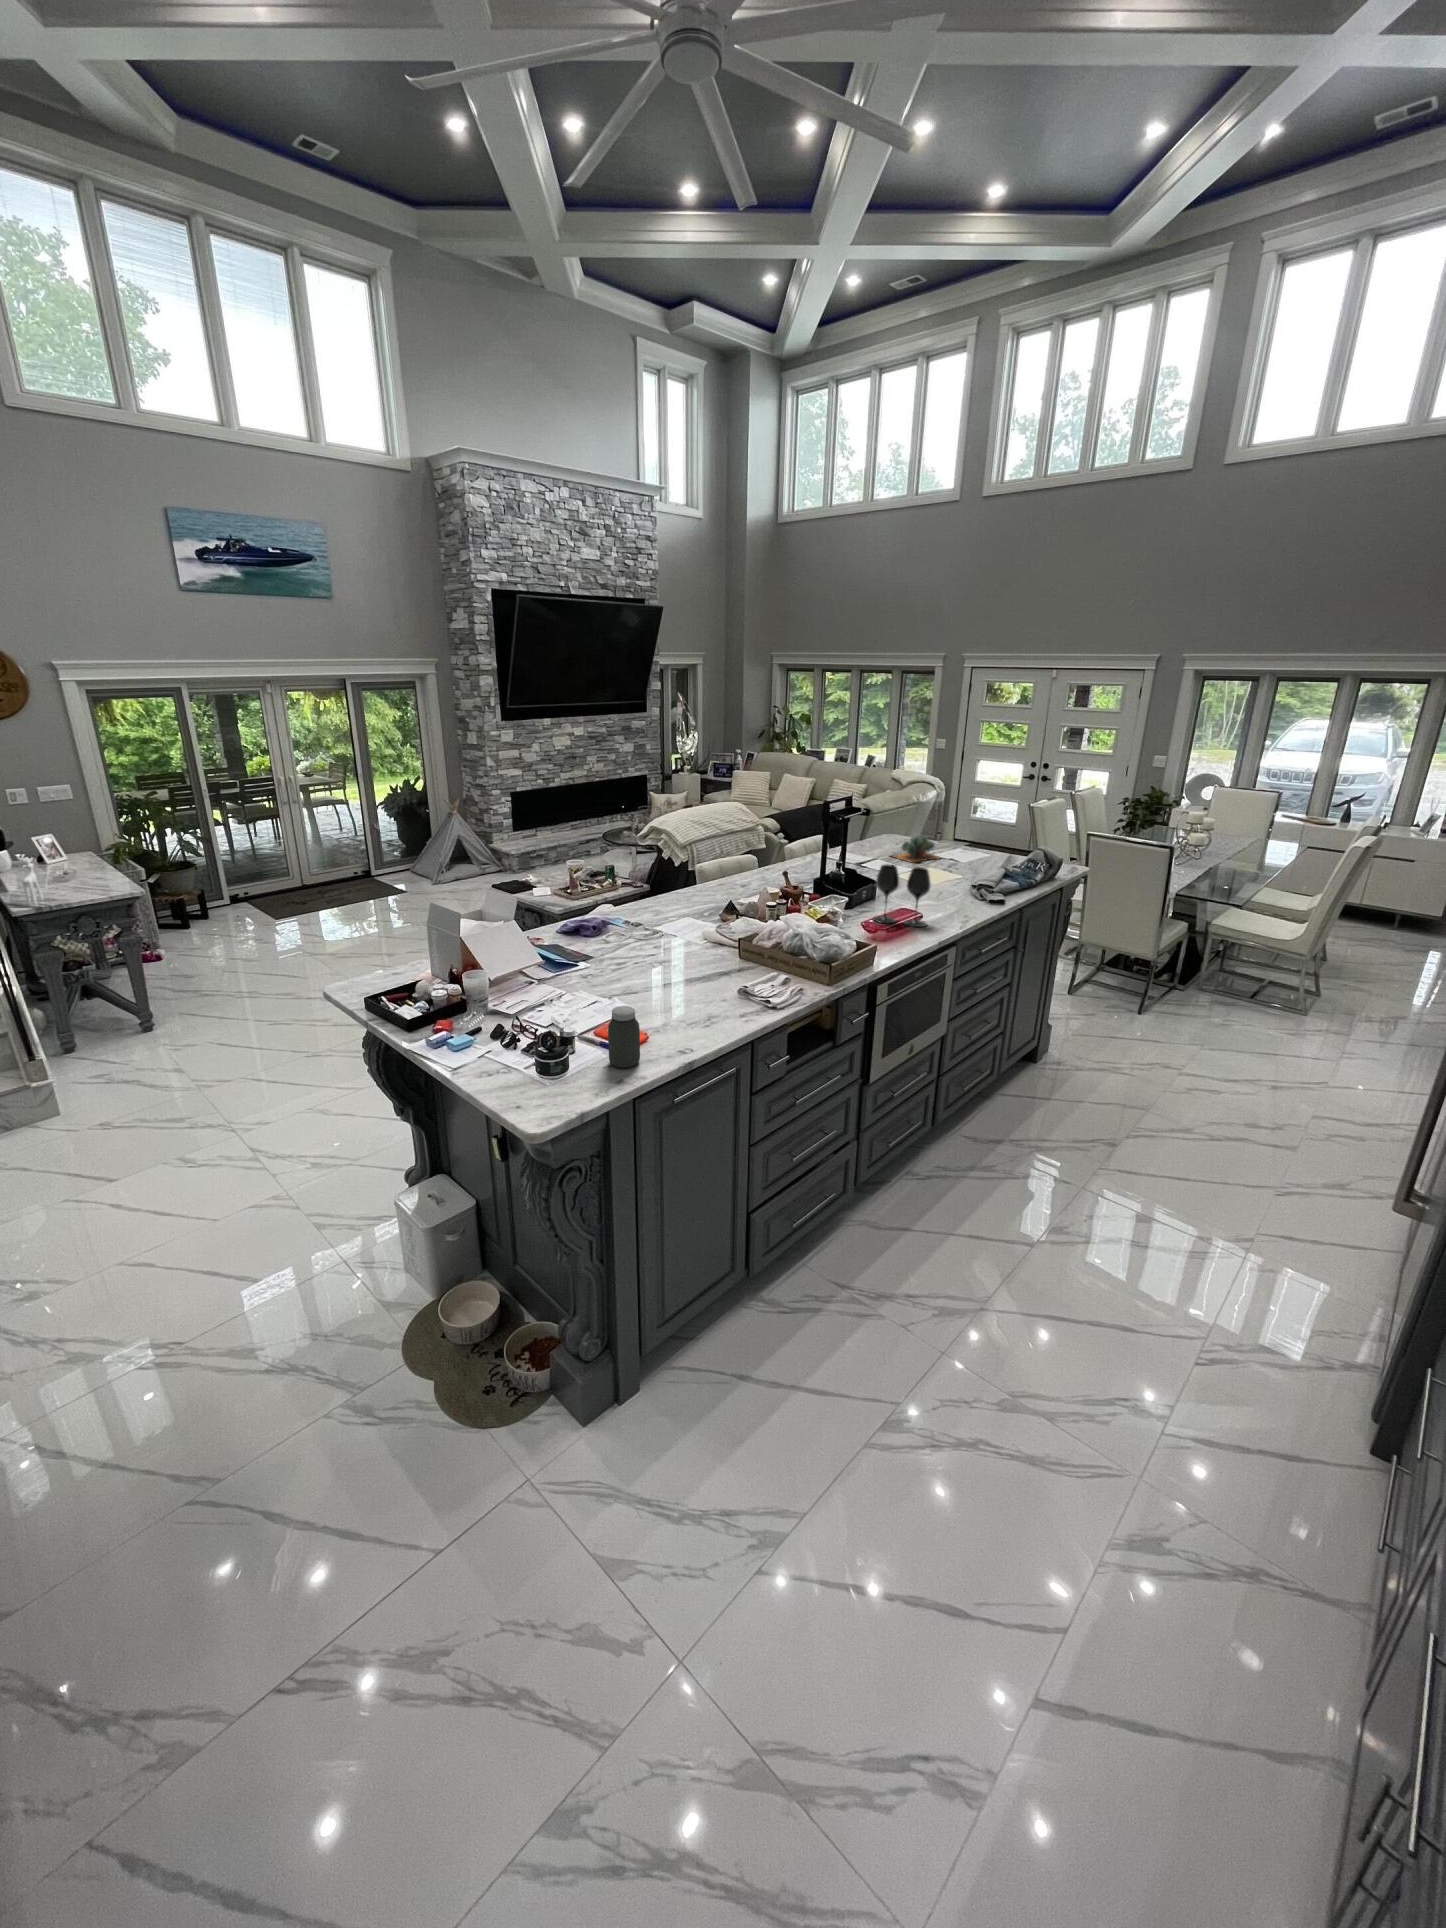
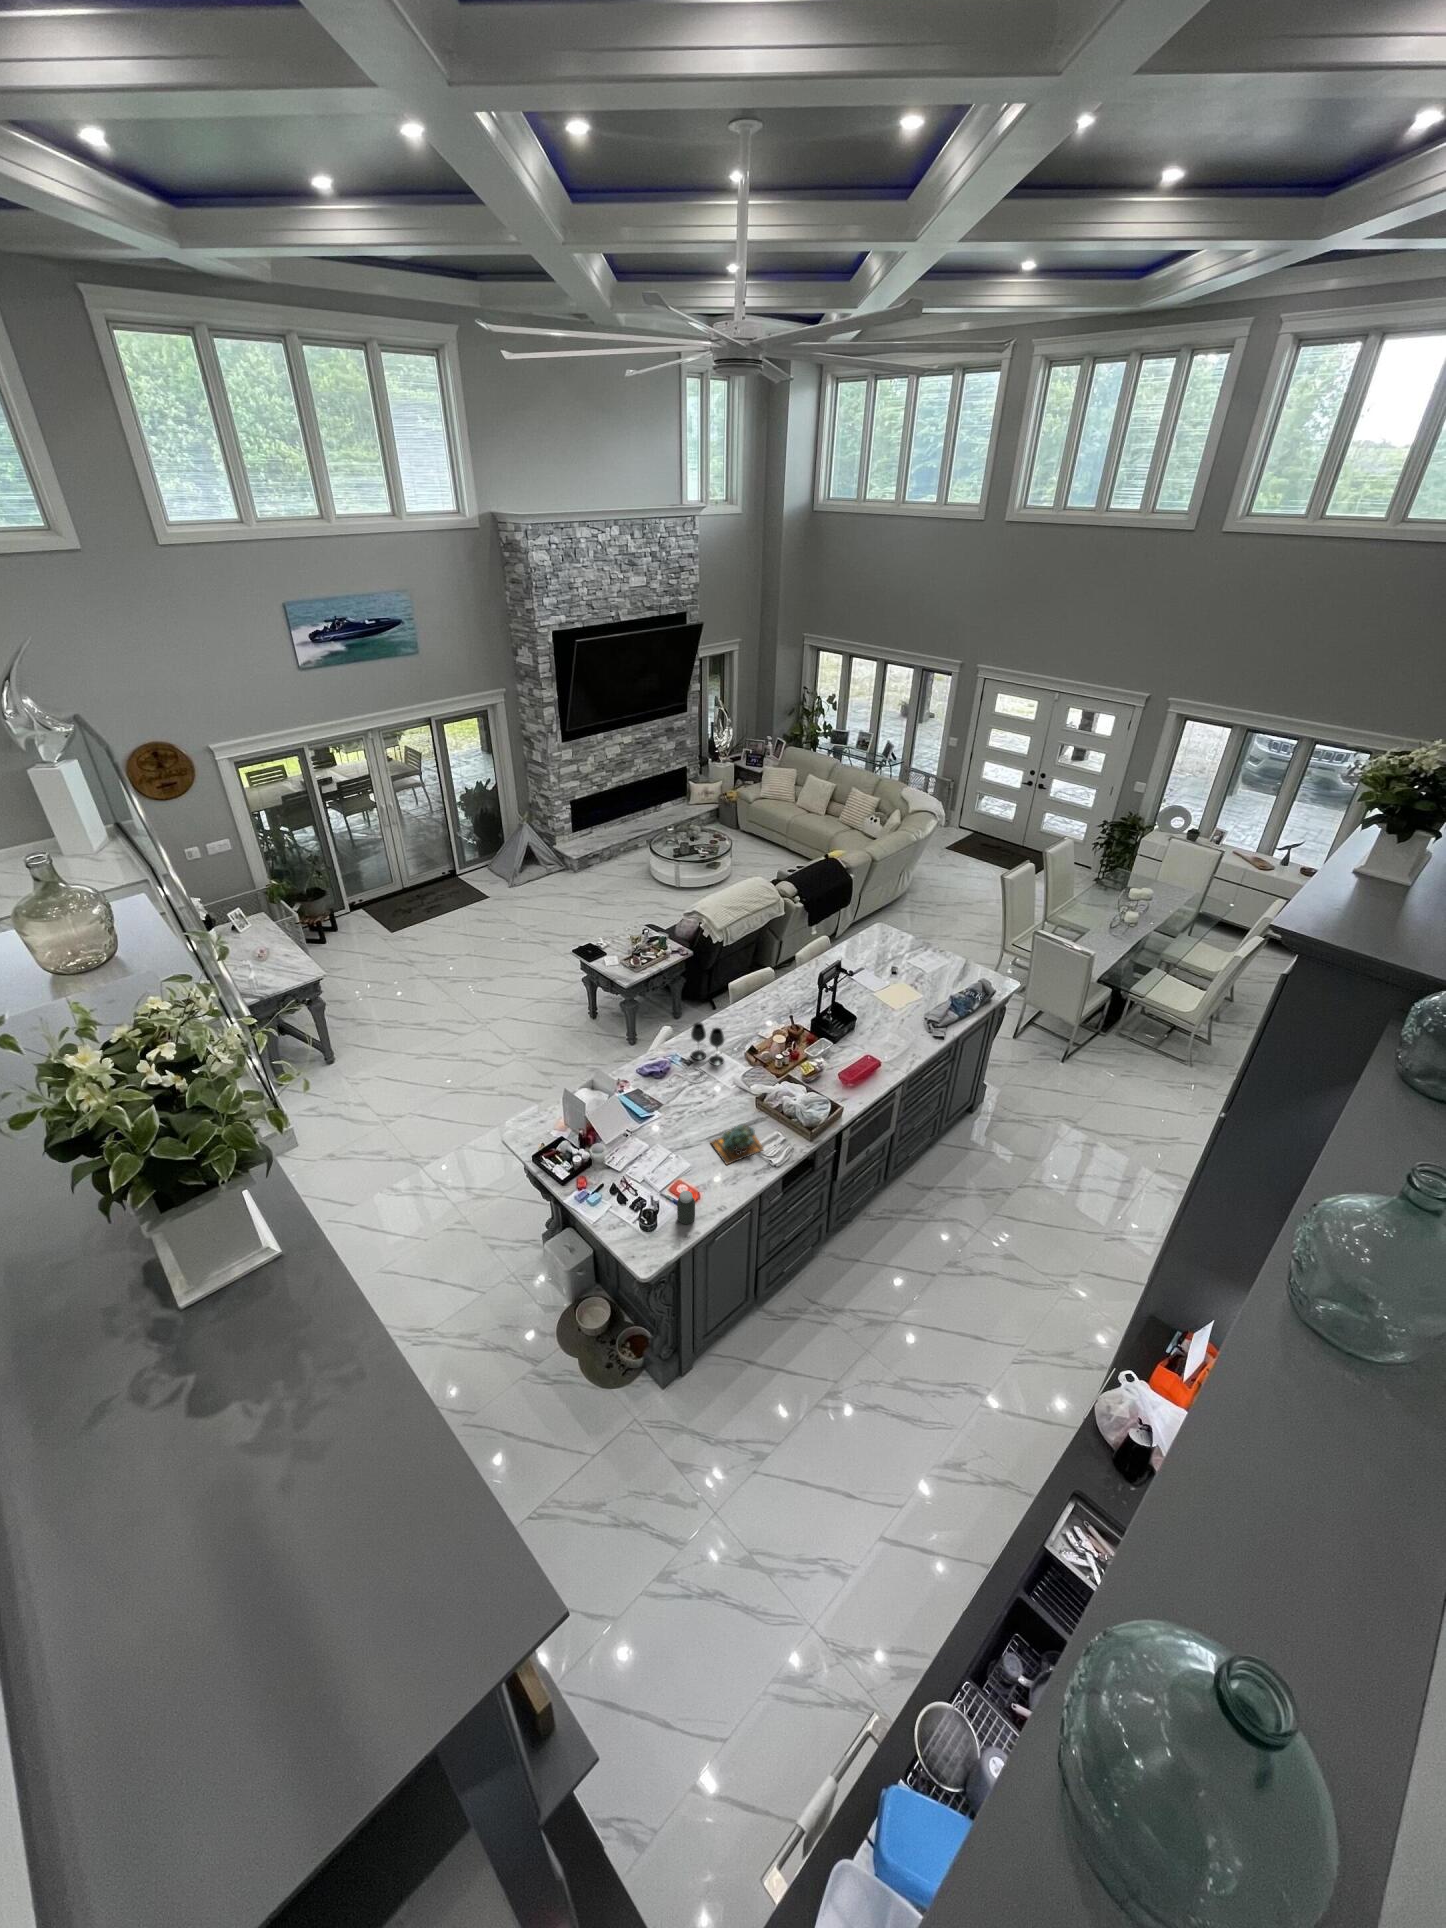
succulent plant: present [891,835,940,863] -> present [711,1125,763,1164]
wine glass: present [873,864,931,927] -> present [691,1023,724,1065]

